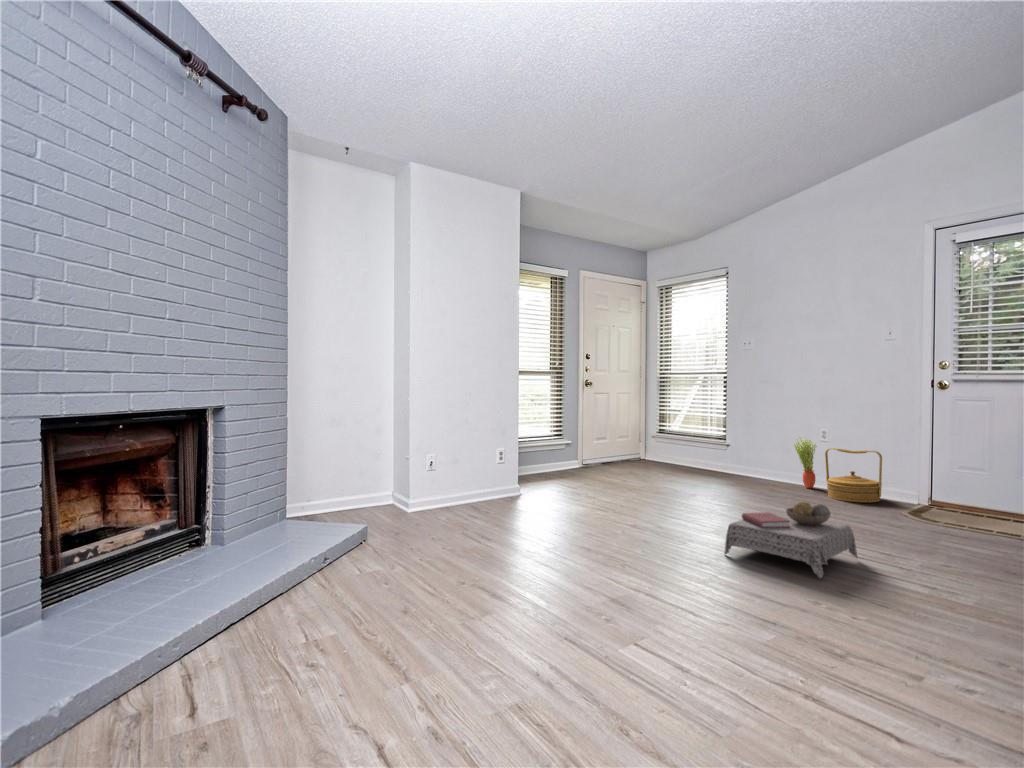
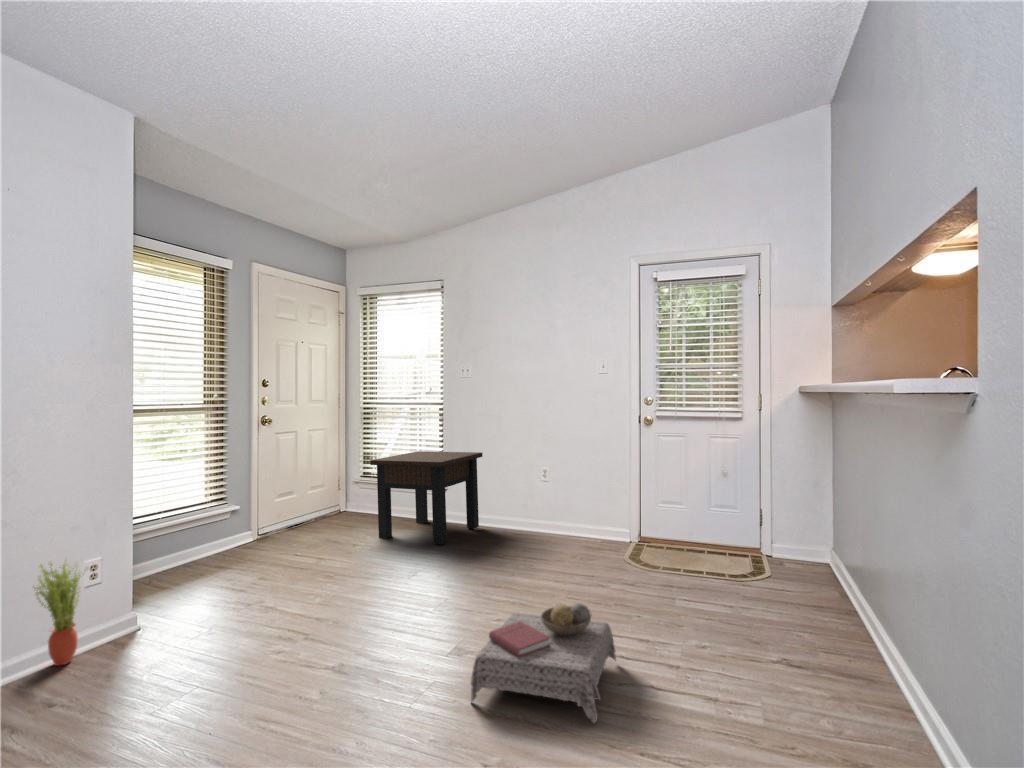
side table: none [663,413,763,484] -> present [370,451,482,545]
potted plant: present [794,437,817,488] -> present [32,560,88,666]
woven basket: present [825,448,882,503] -> none [548,491,601,551]

